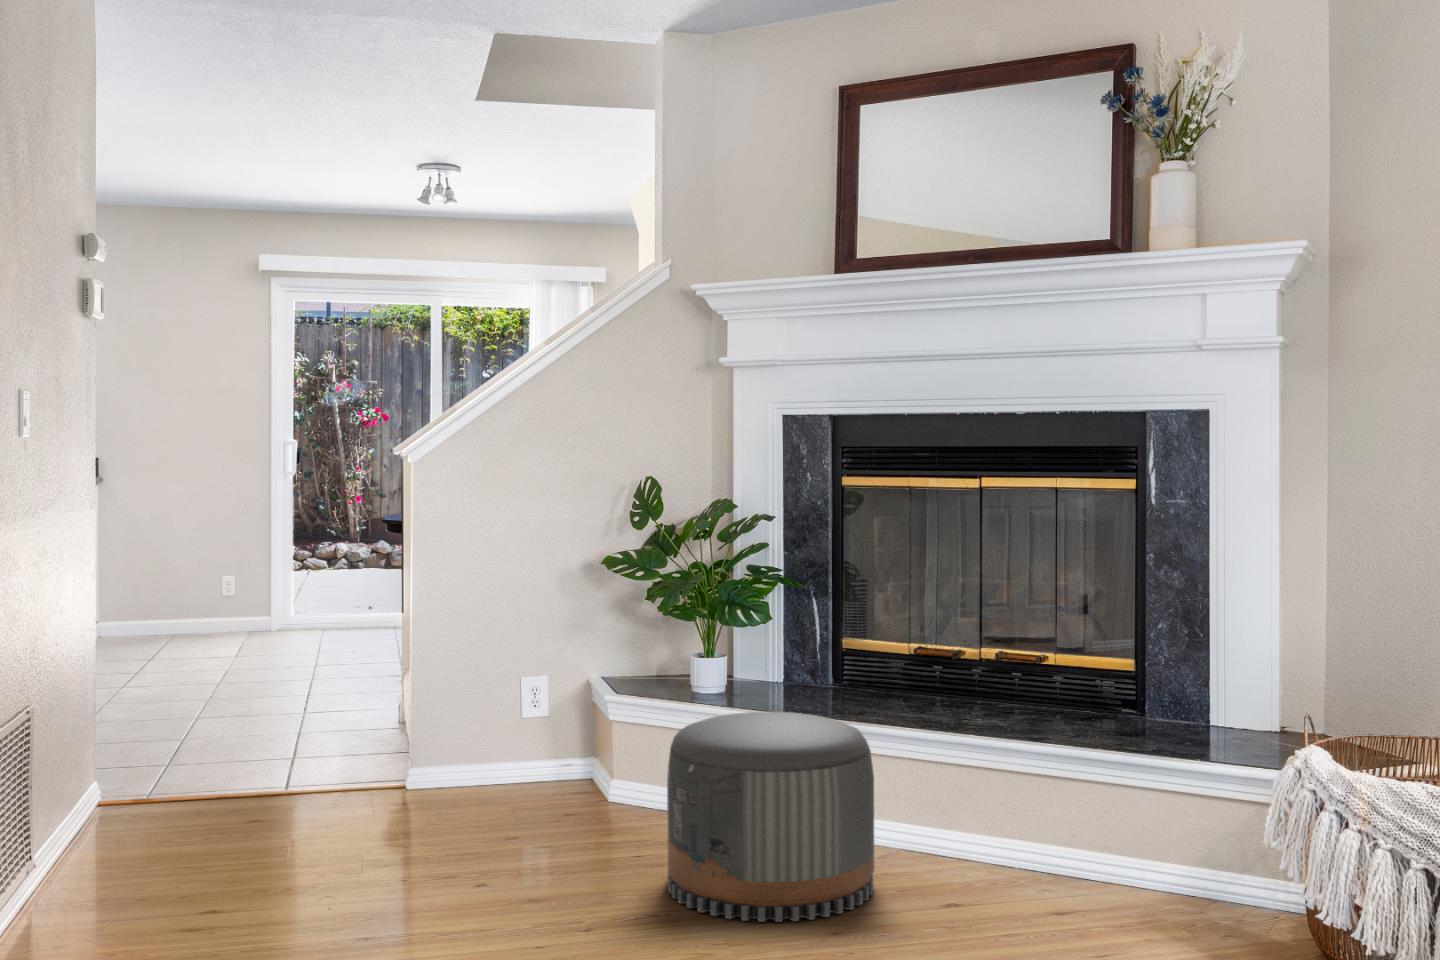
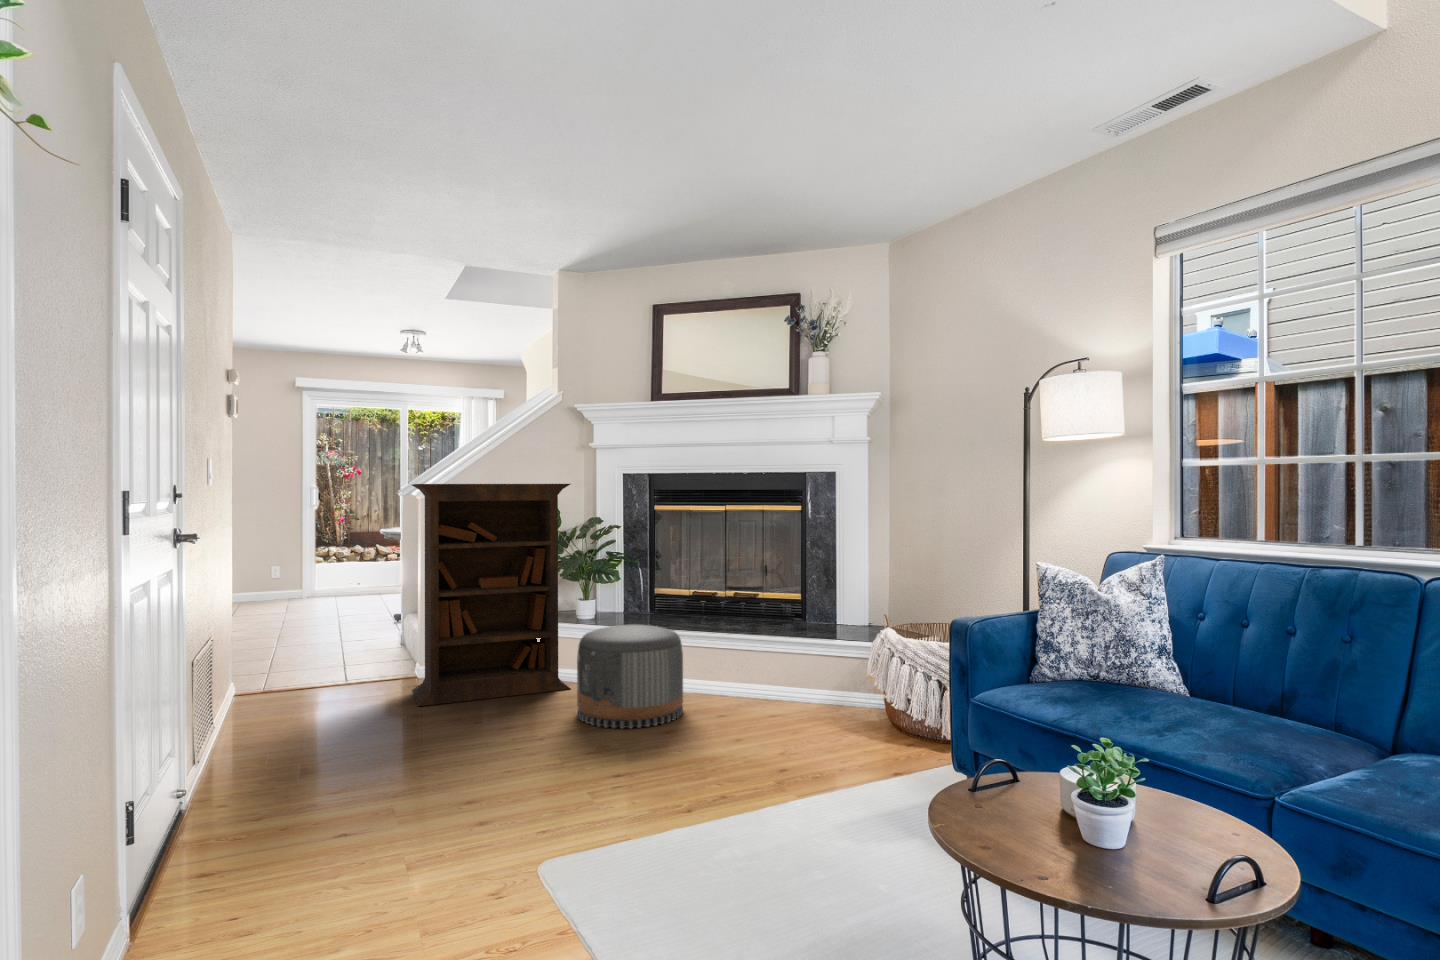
bookcase: none [386,436,673,842] -> present [412,484,570,706]

